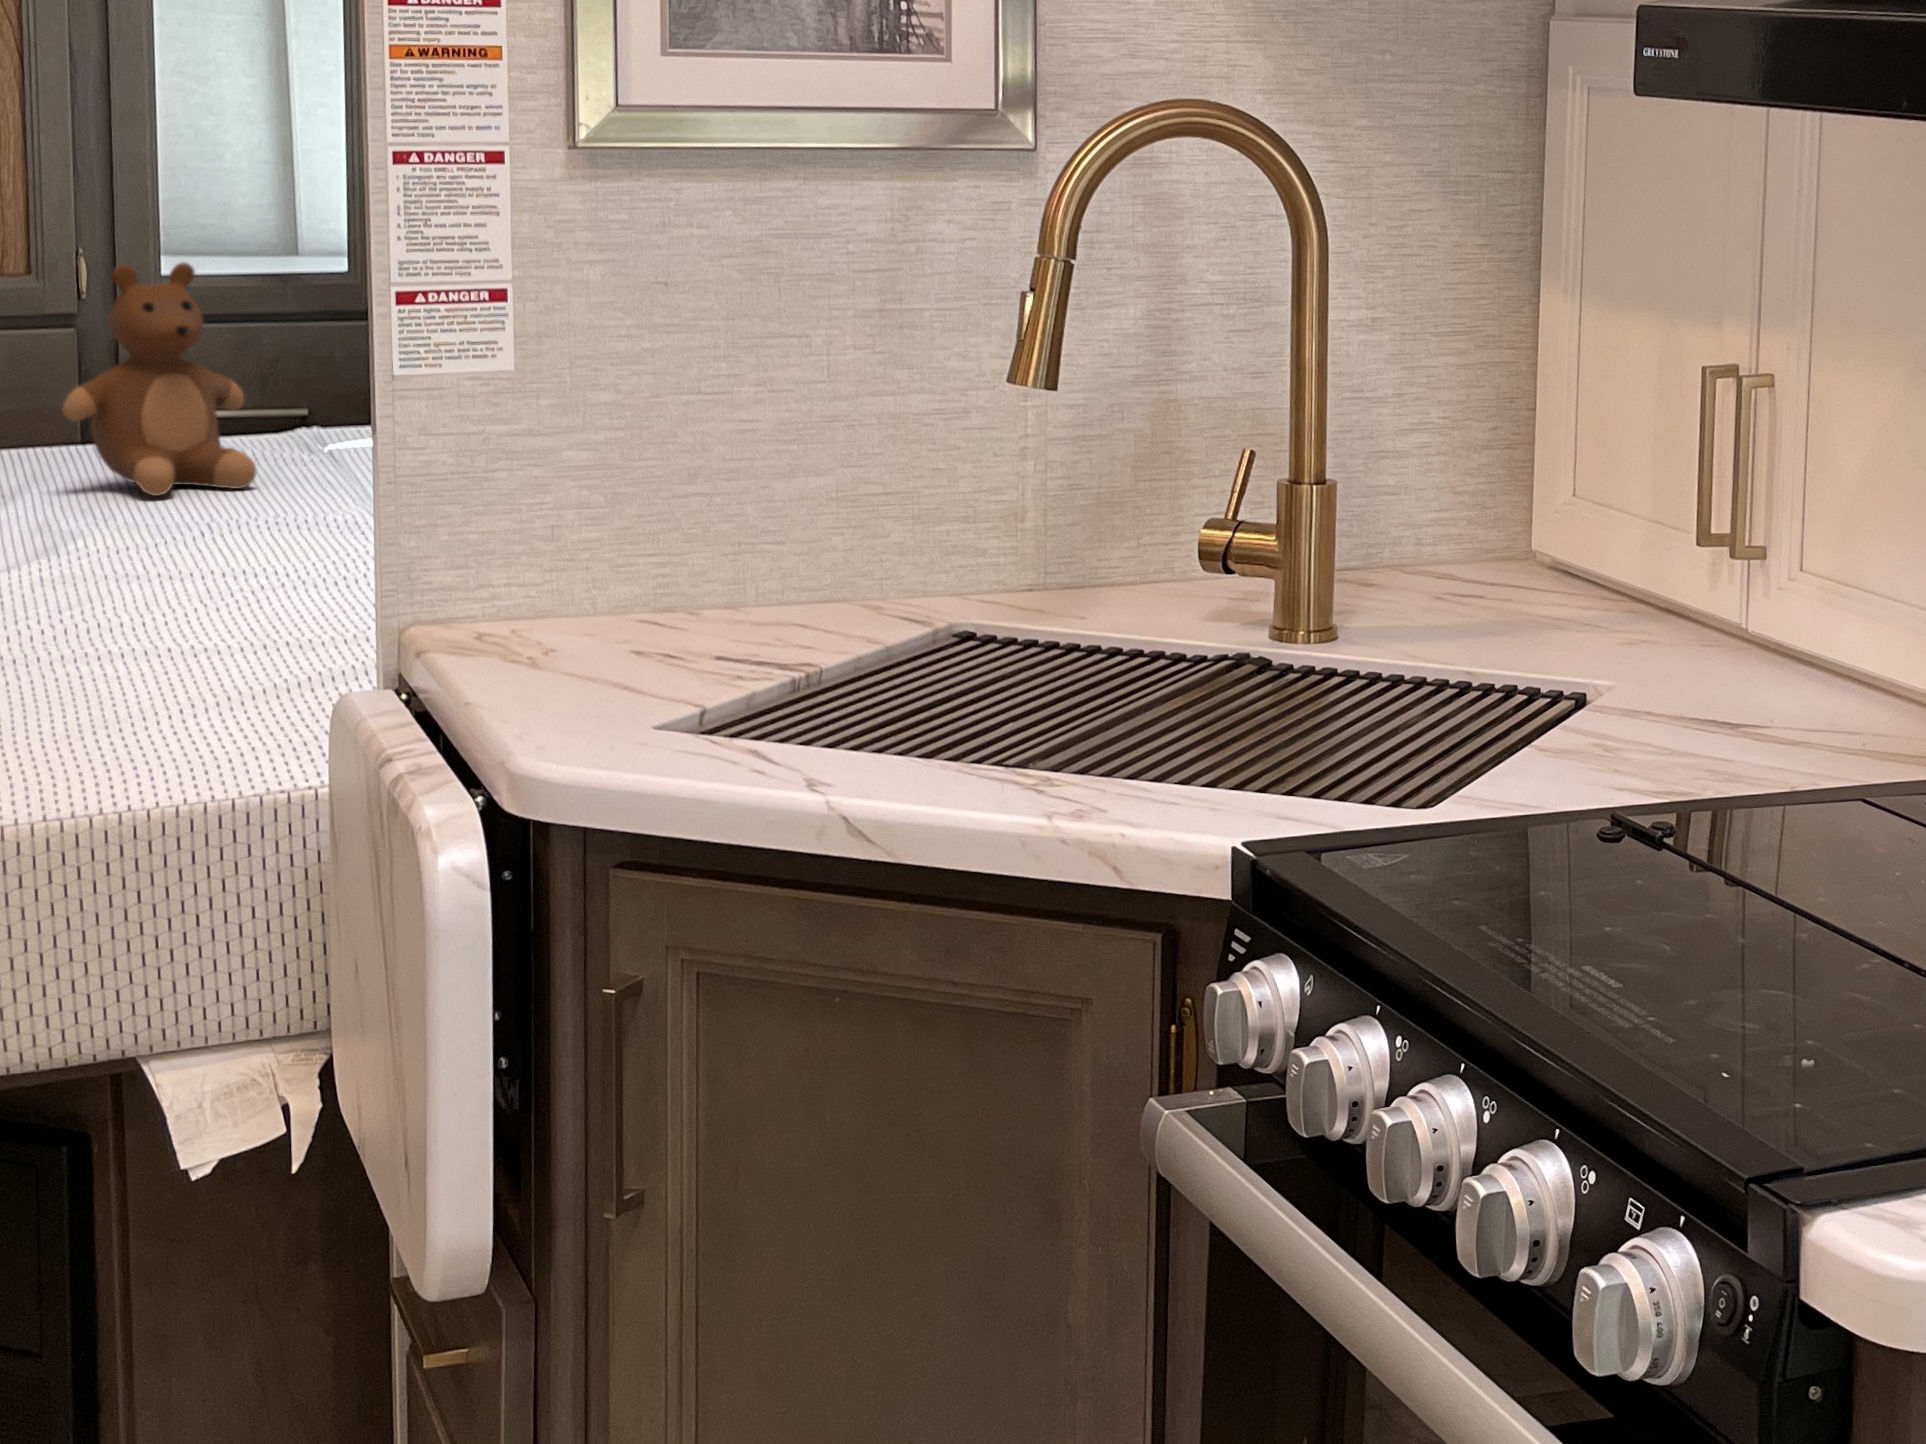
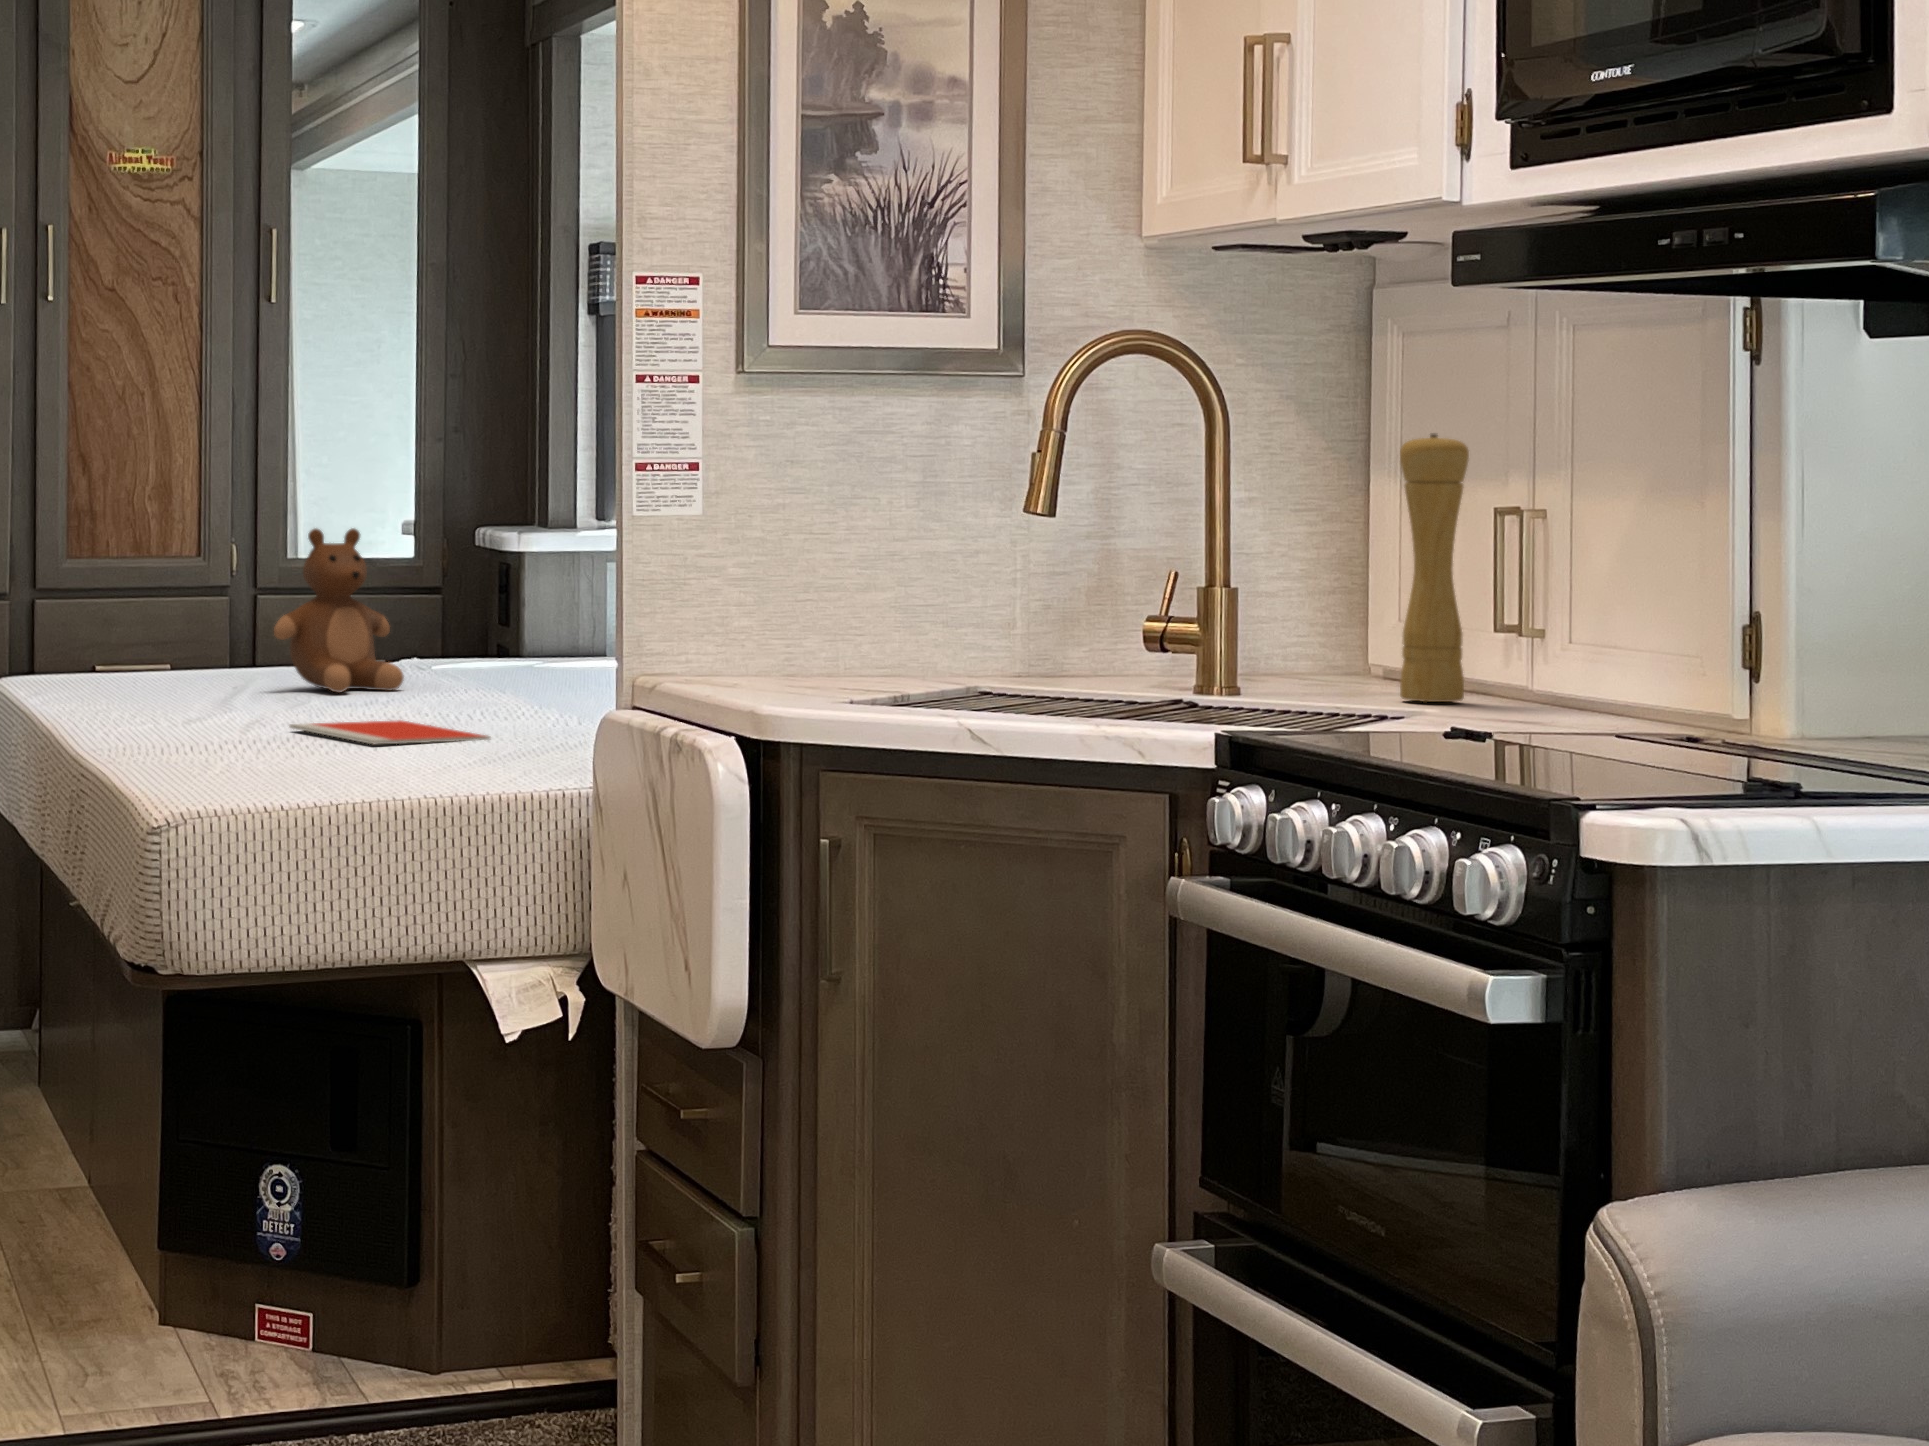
pepper mill: none [1555,266,1663,667] -> present [1400,433,1469,702]
notebook: none [7,573,296,640] -> present [290,720,490,744]

